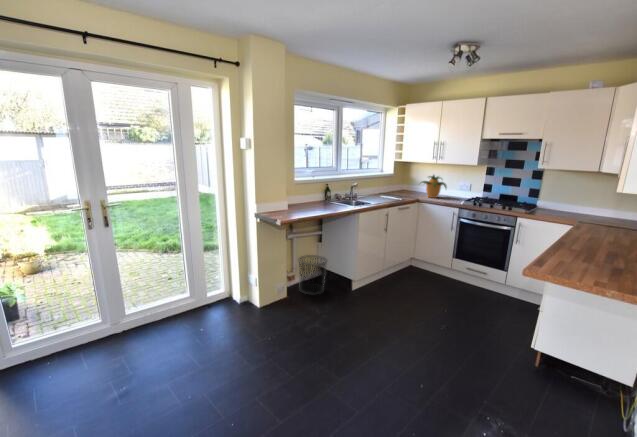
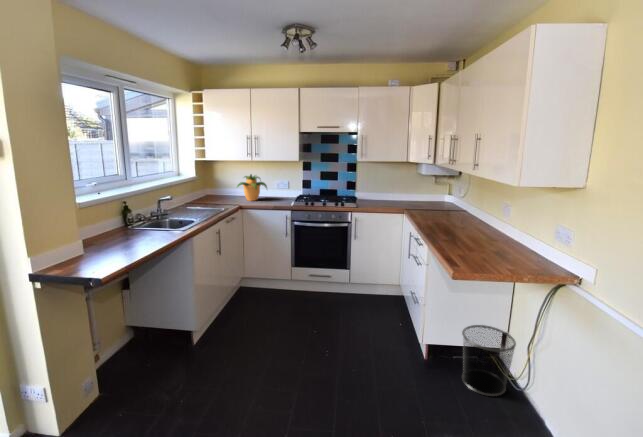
waste bin: present [298,255,327,294] -> present [462,325,516,396]

